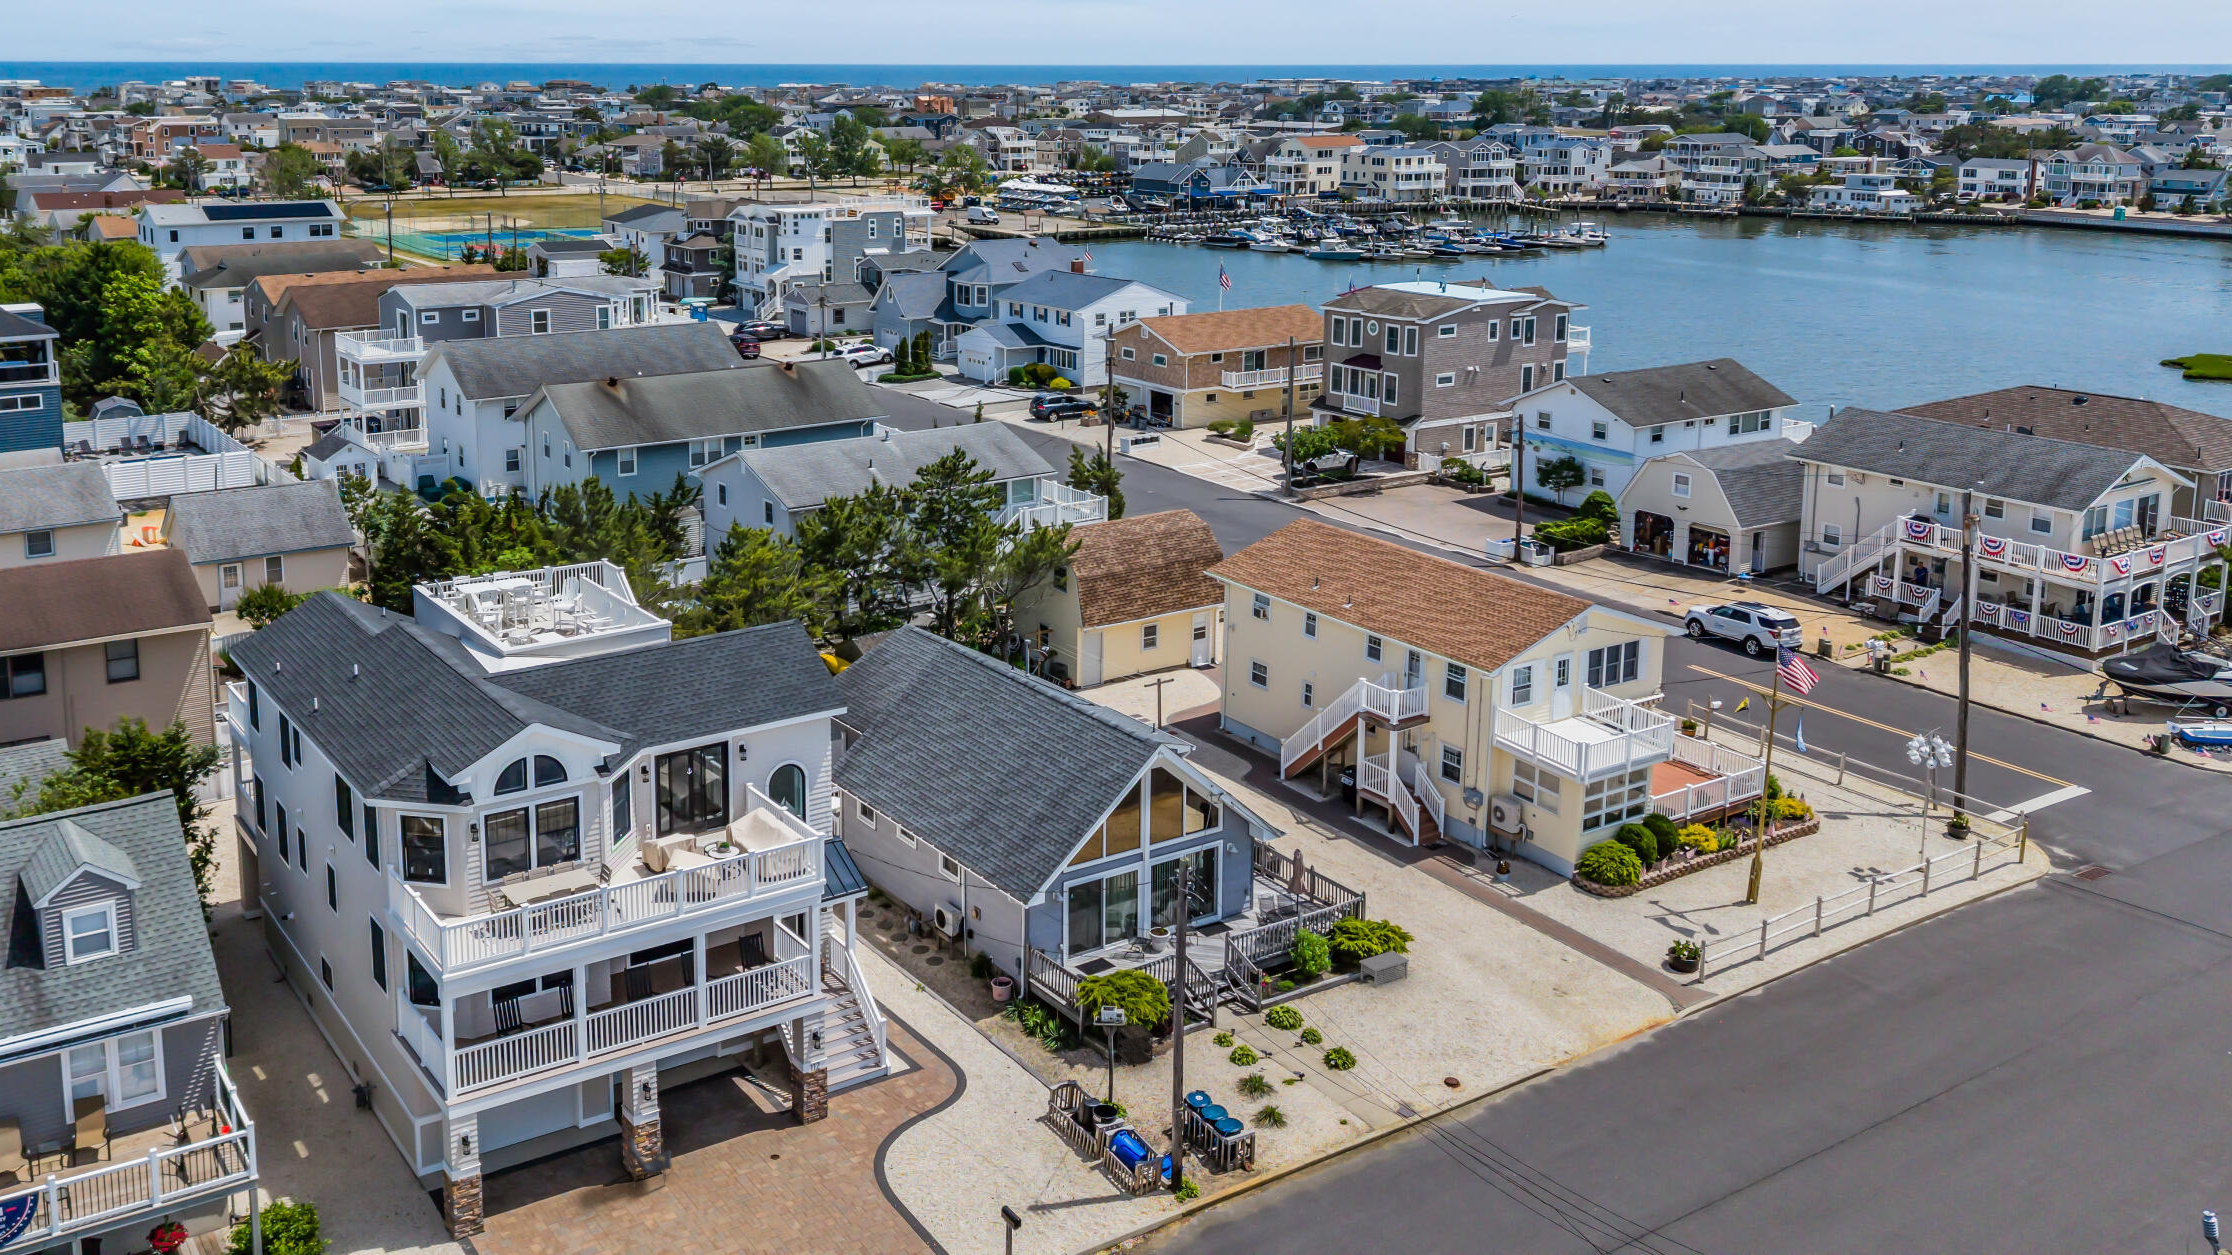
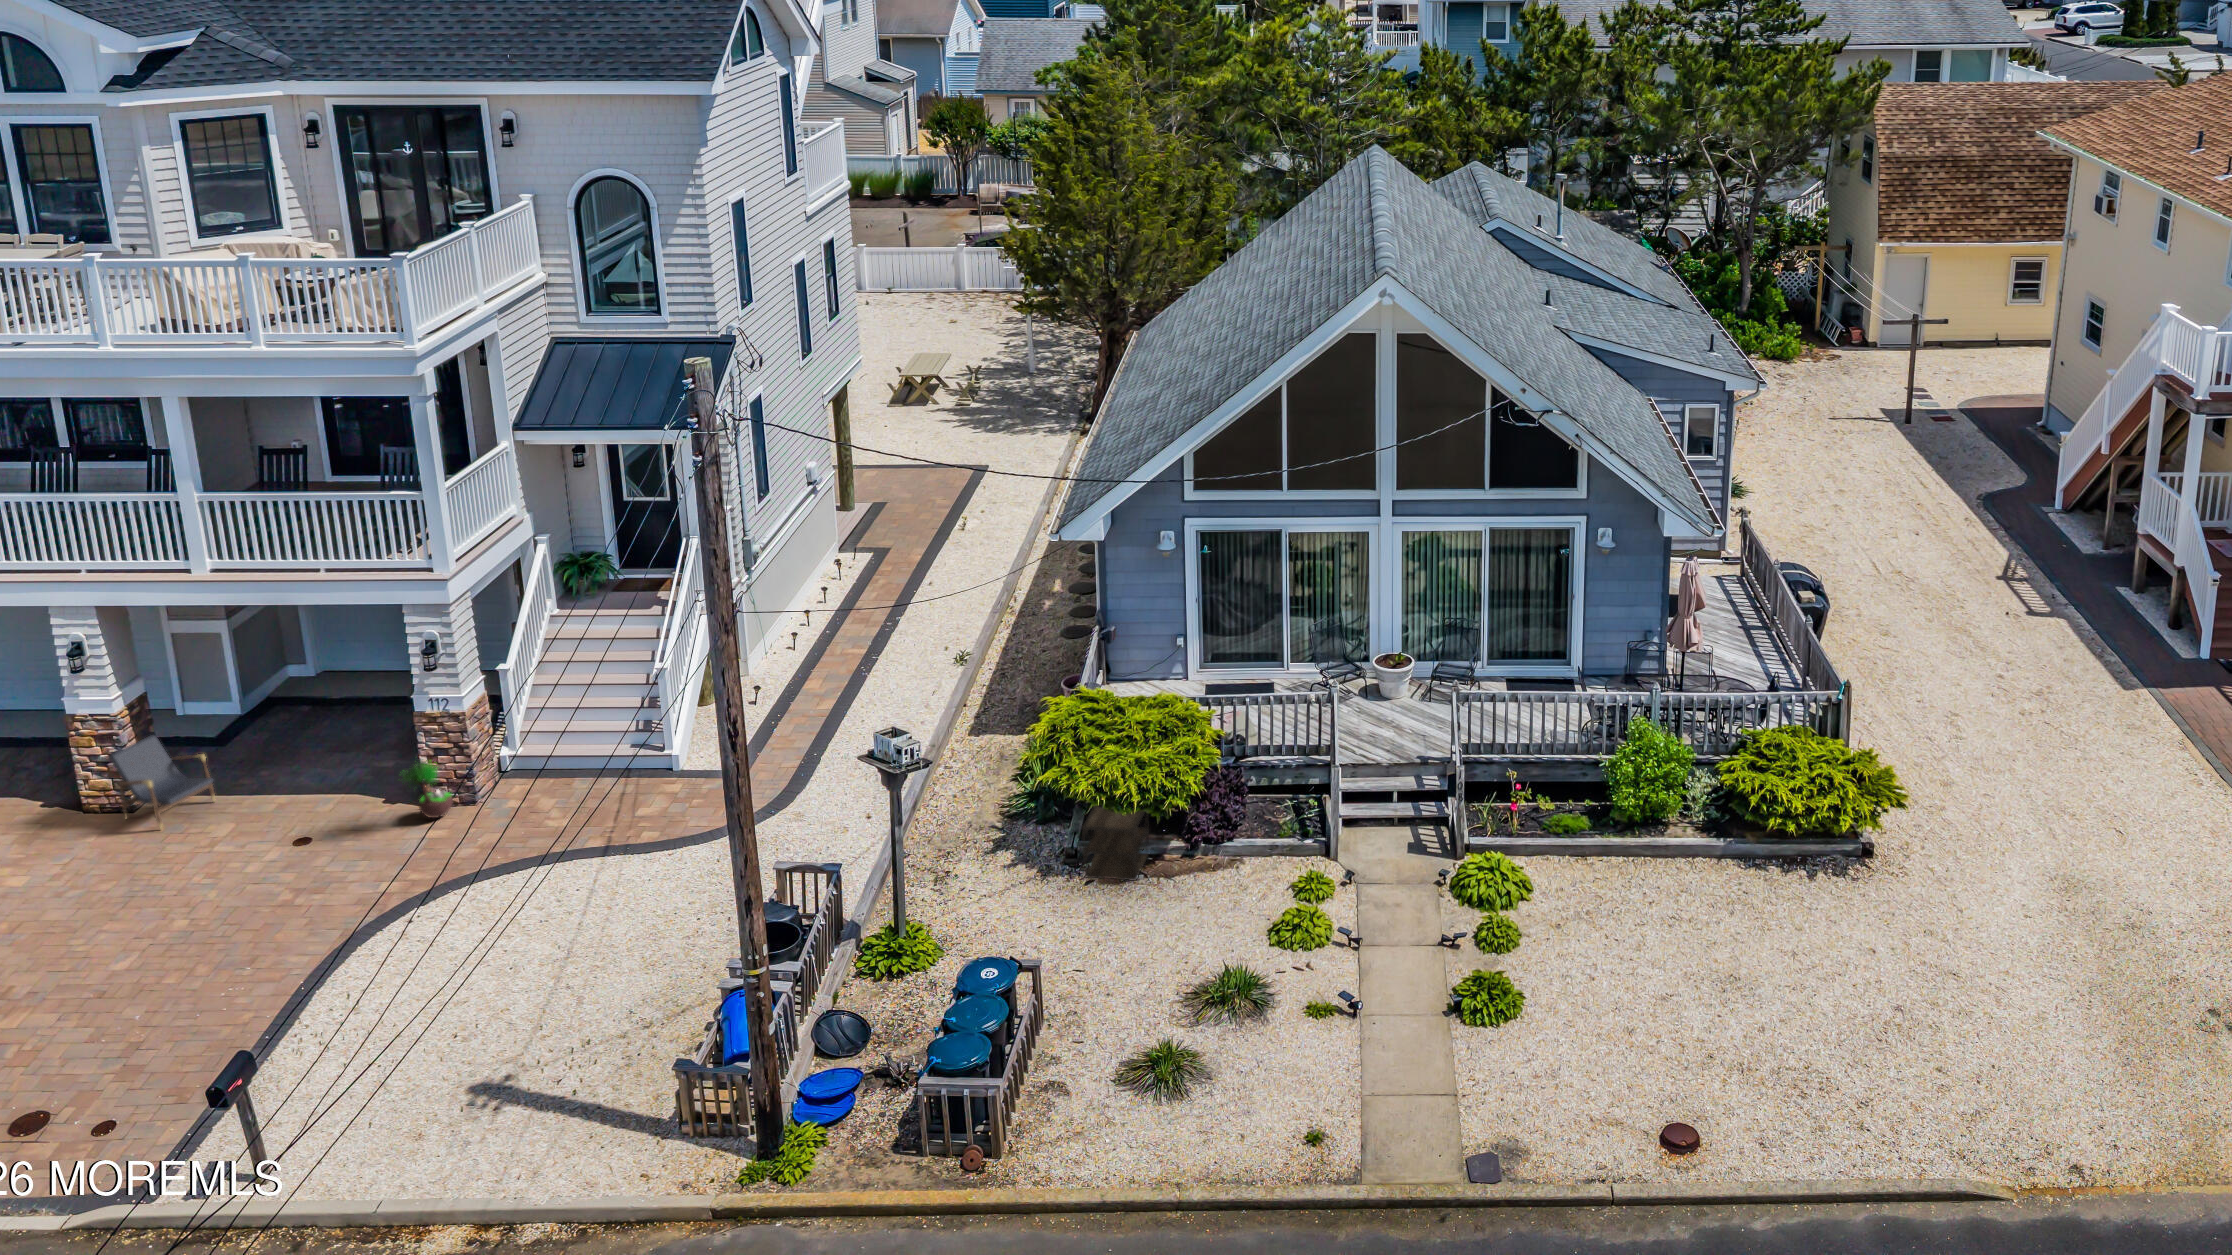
storage bench: present [1359,951,1409,988] -> none [1750,817,1865,884]
potted tree: none [785,1101,808,1136] -> present [401,760,453,818]

